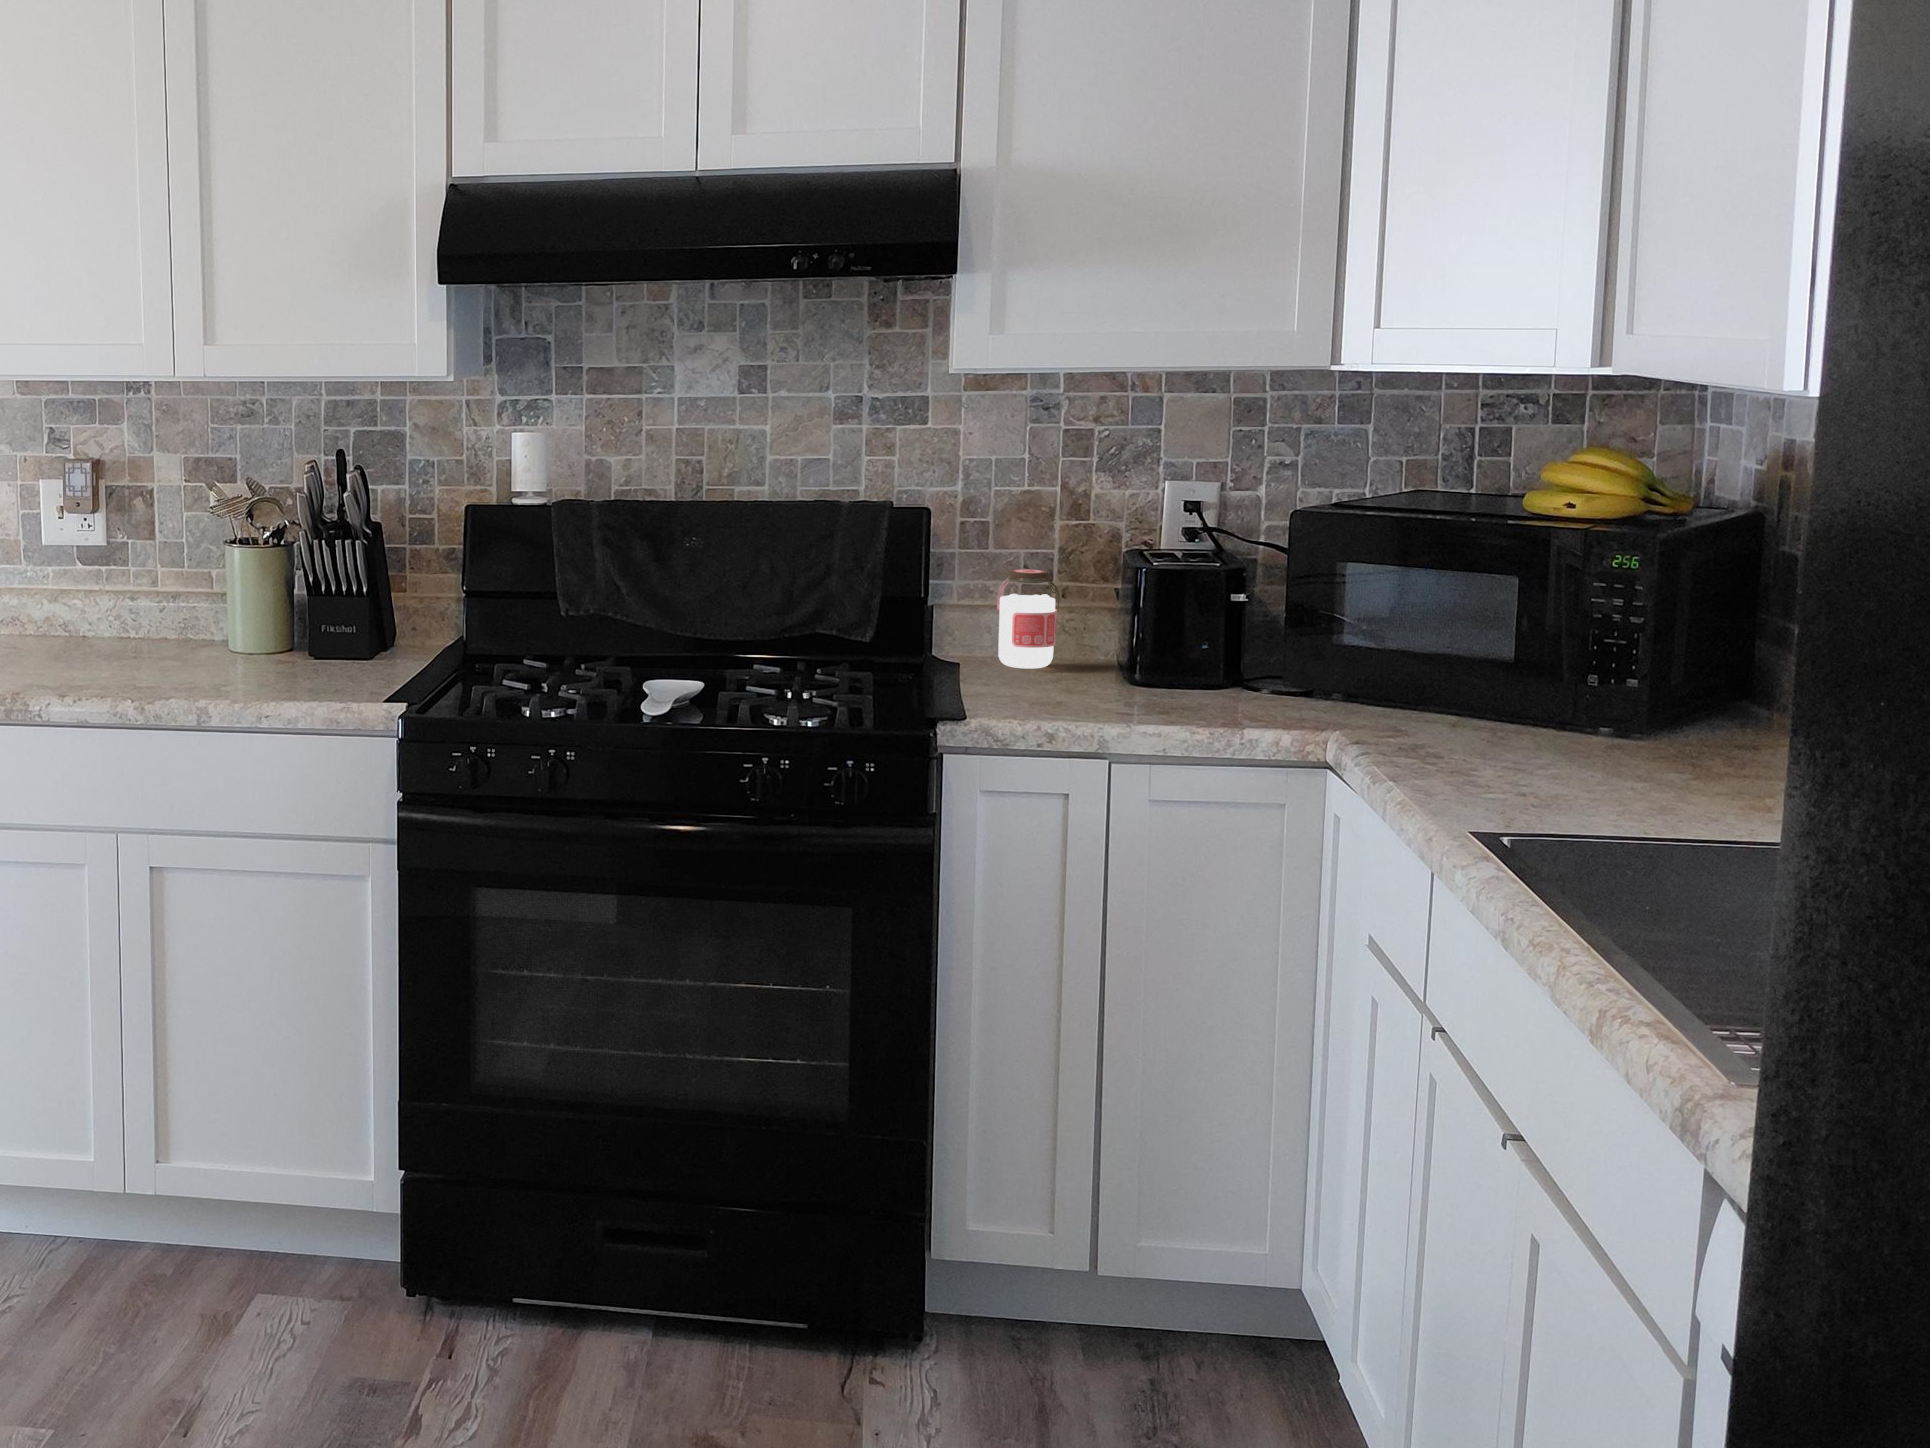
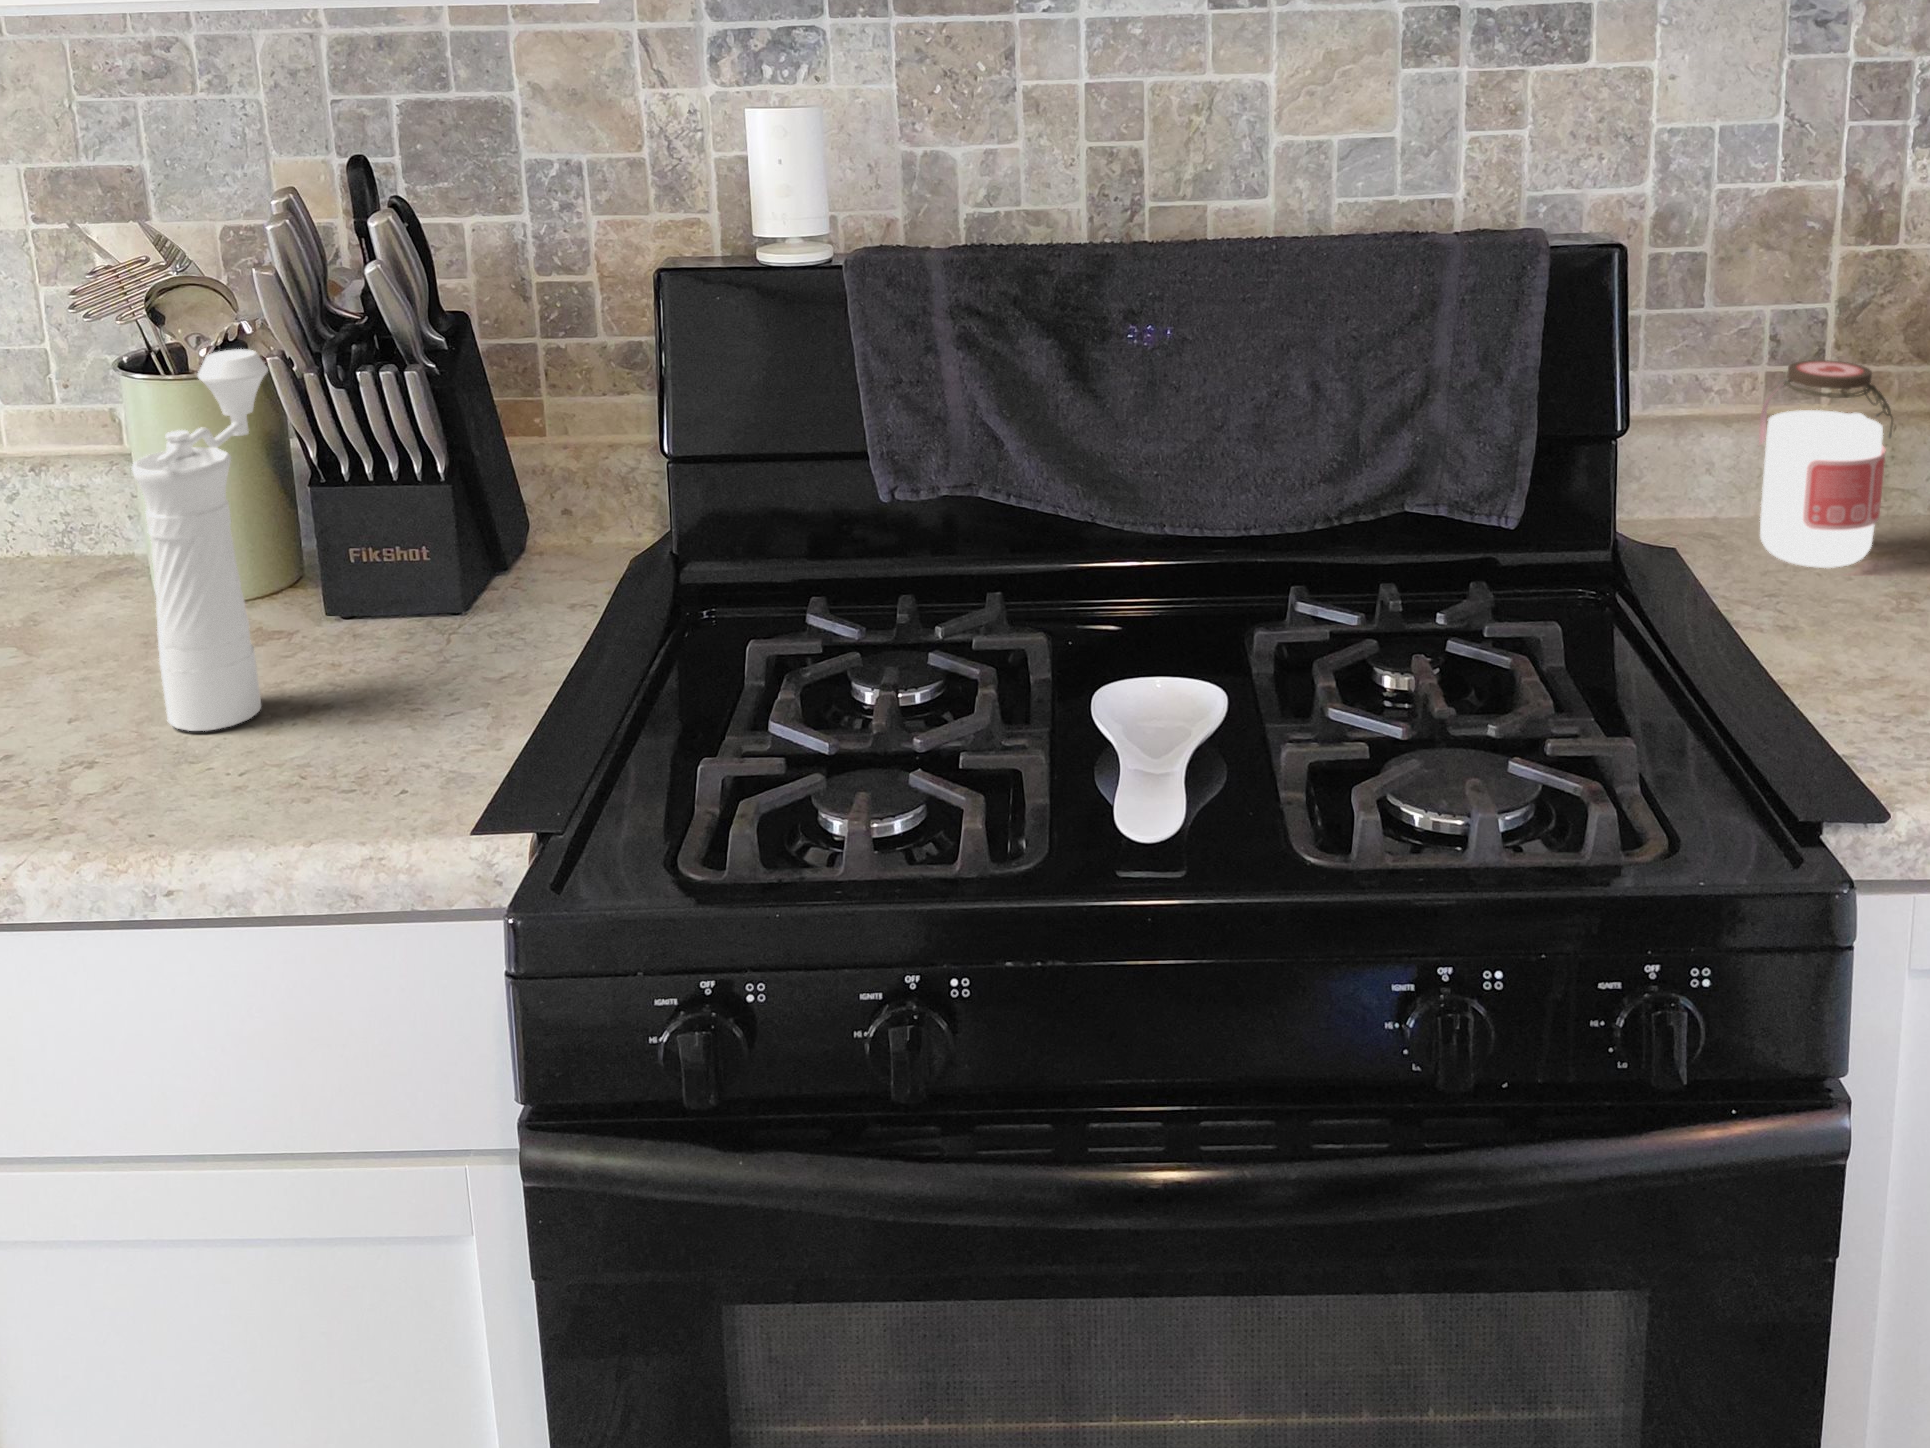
pepper mill: none [251,528,300,680] -> present [132,349,268,731]

